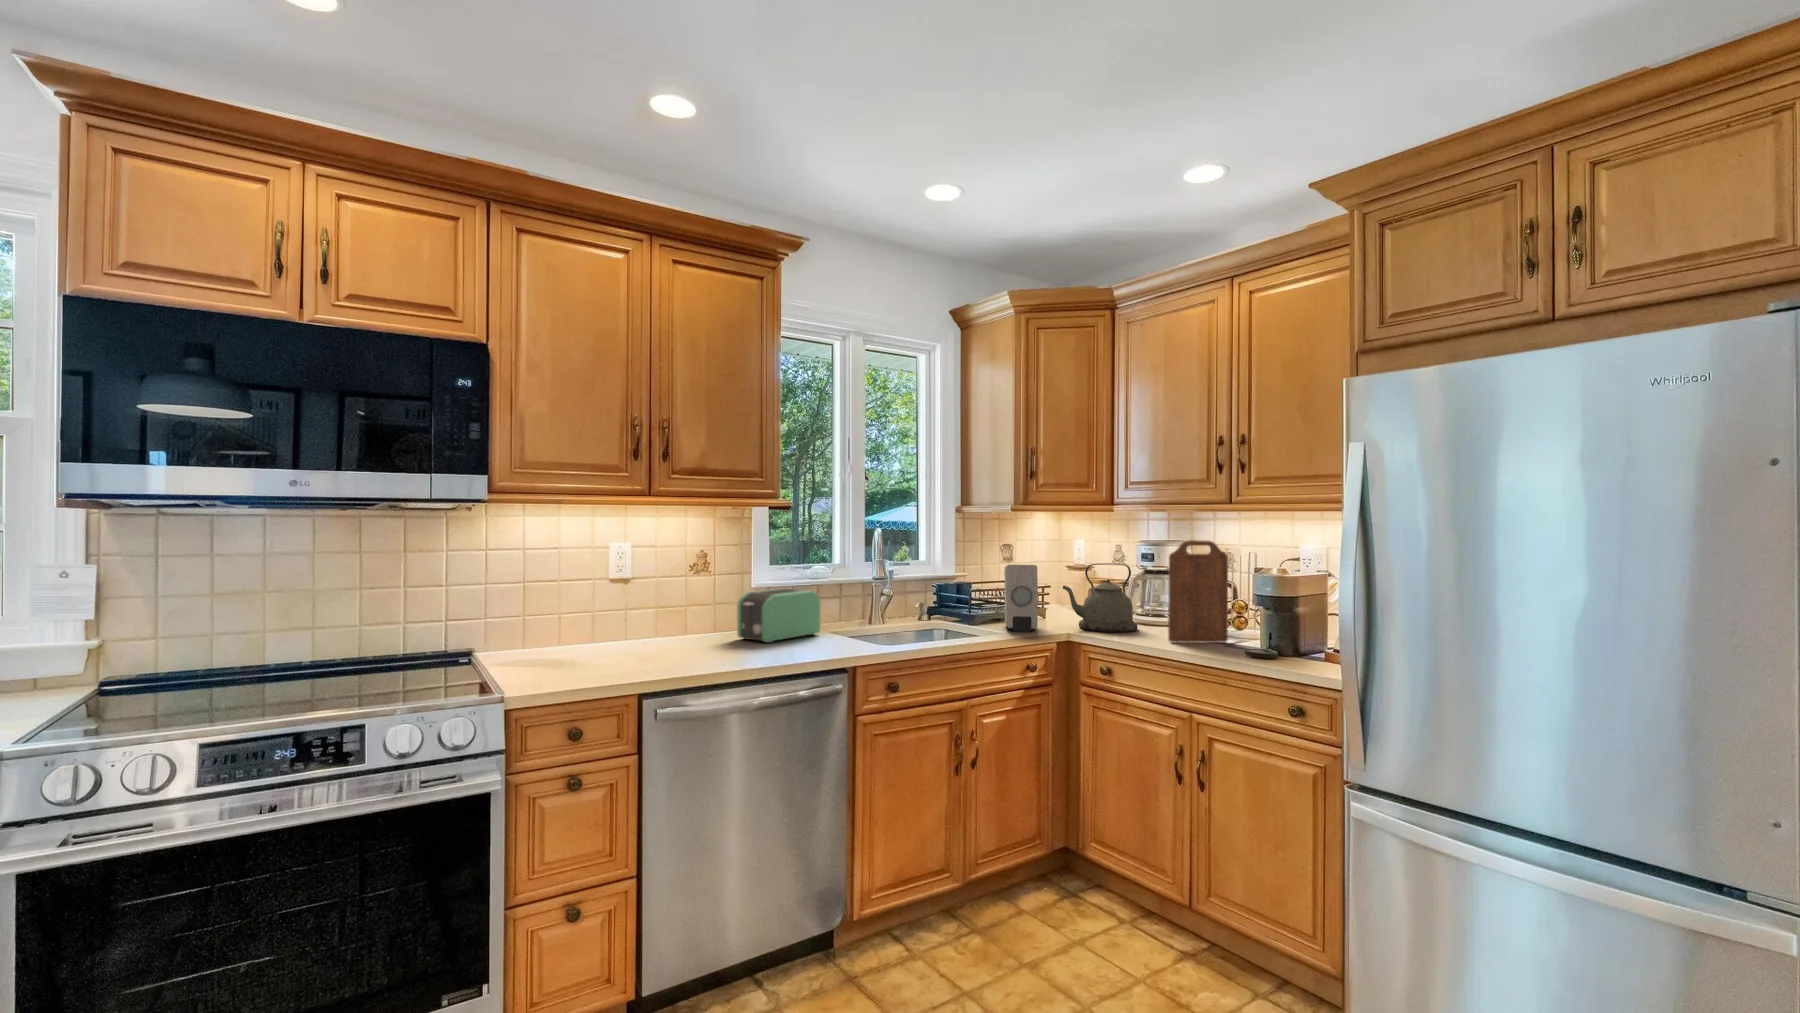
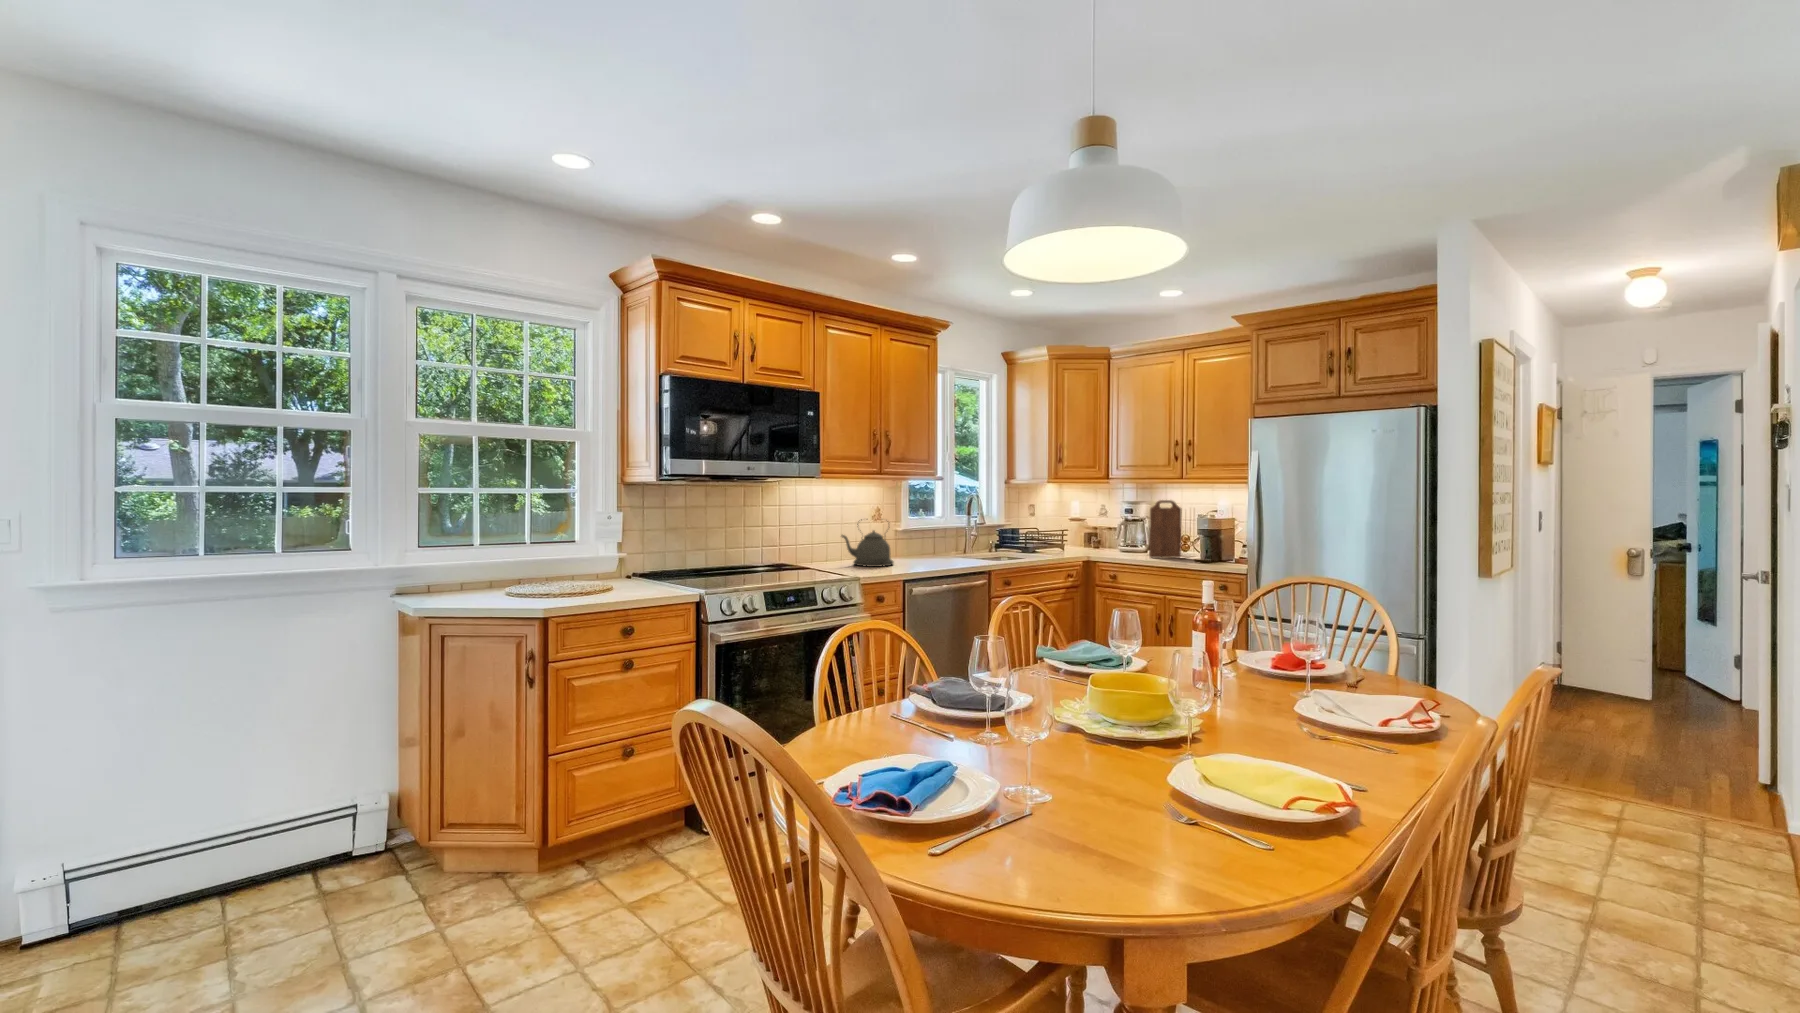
kettle: present [1063,563,1138,632] -> present [842,519,893,567]
soap dispenser: present [1005,565,1038,632] -> none [1047,516,1071,555]
toaster: present [737,588,820,643] -> none [906,530,949,561]

